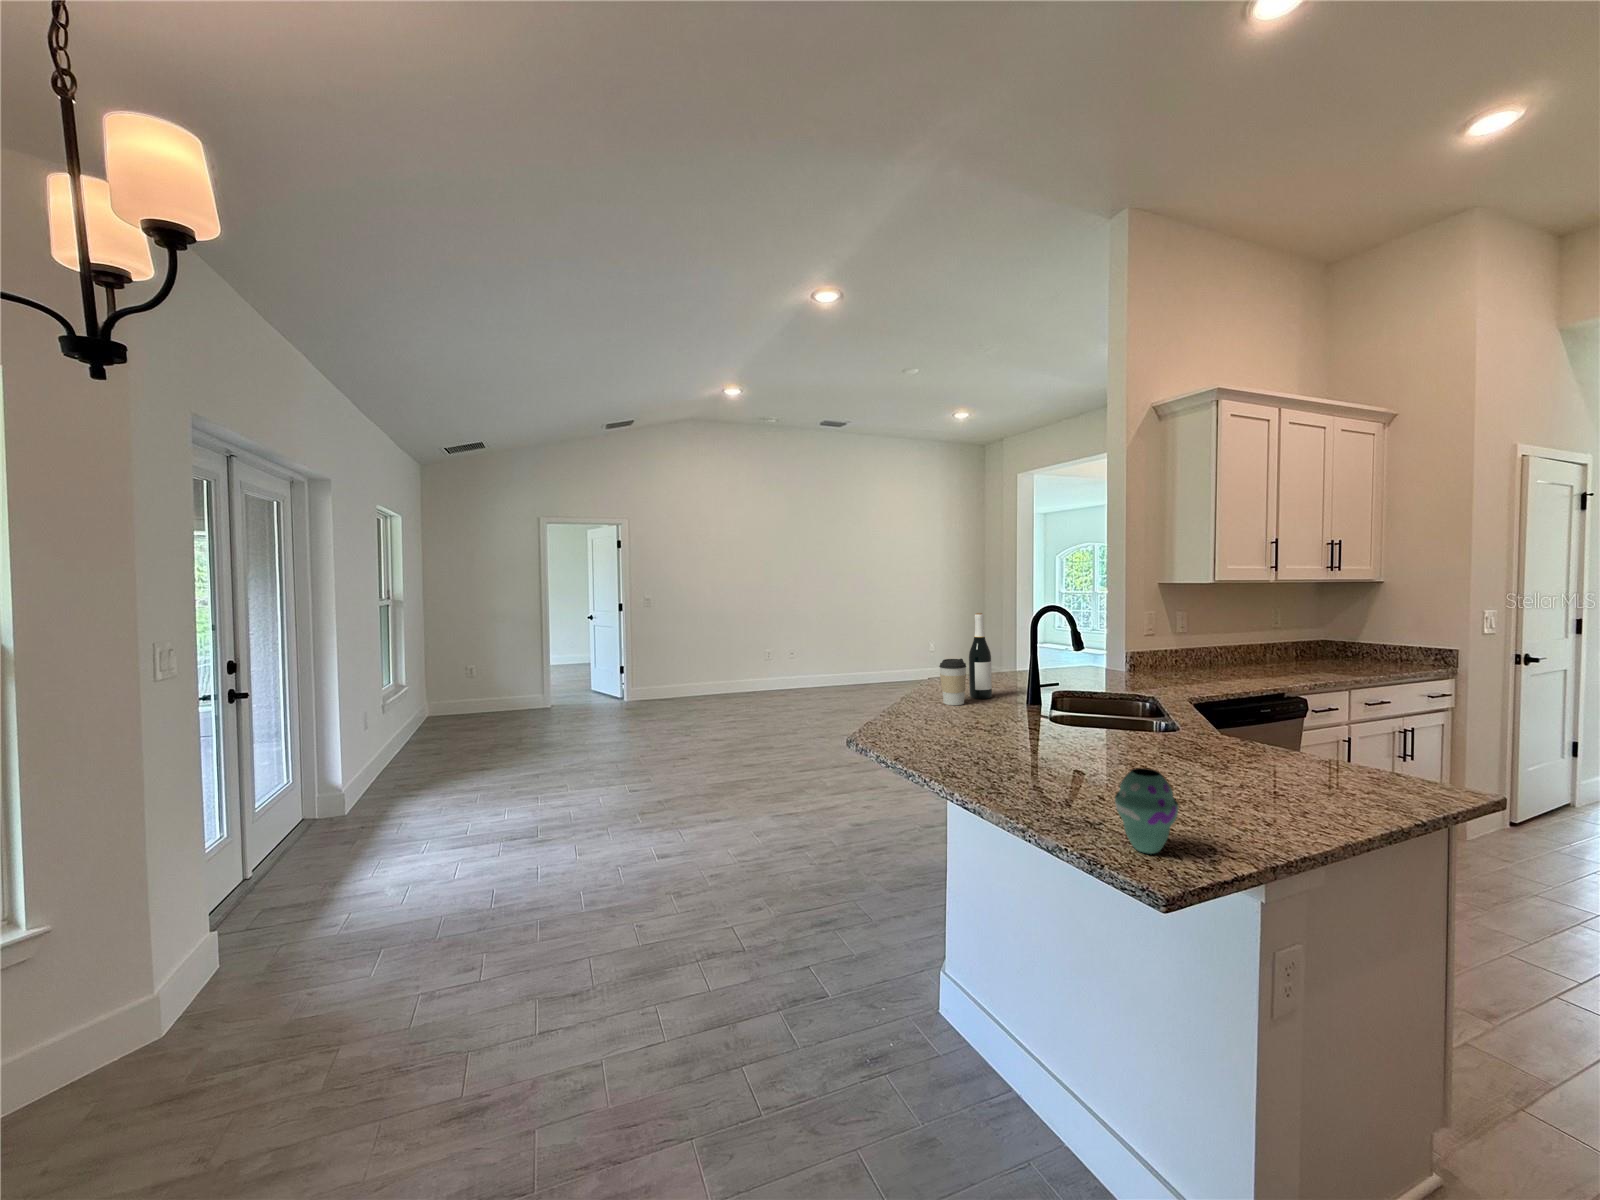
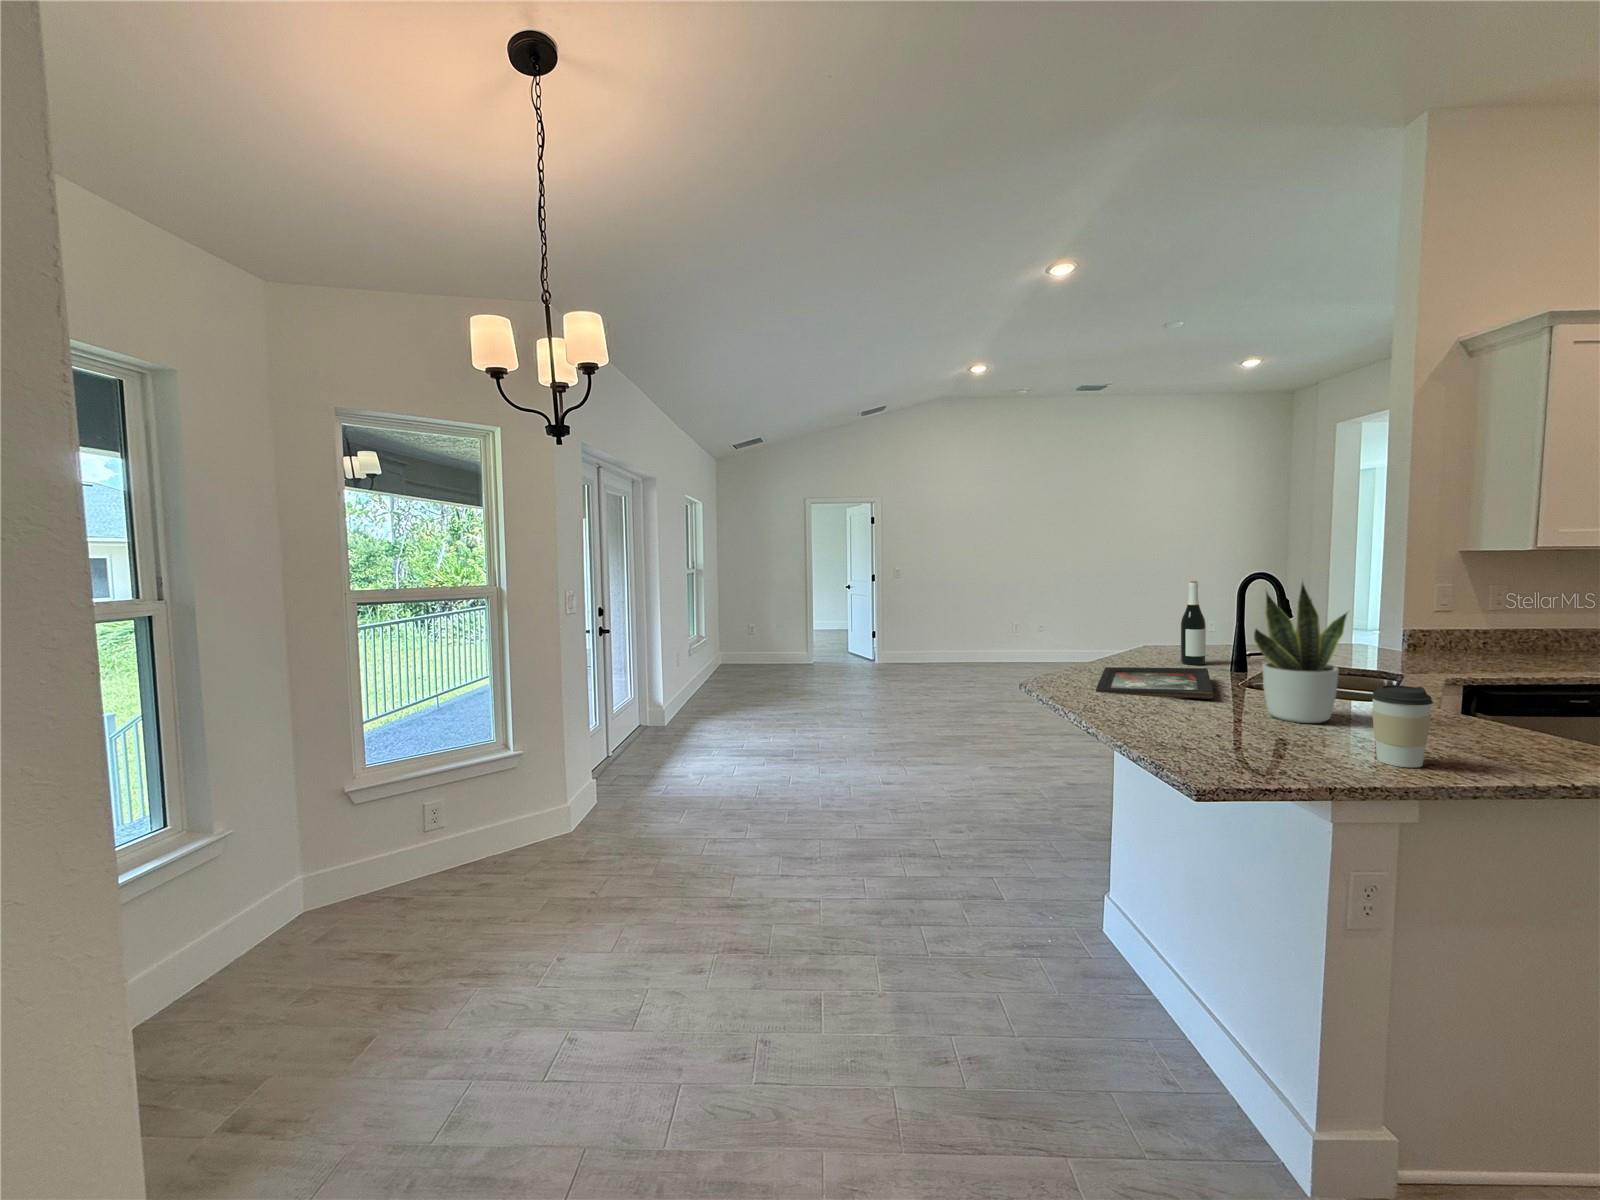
potted plant: none [1099,609,1174,766] -> present [1254,583,1347,723]
coffee cup: present [939,659,966,705] -> present [1371,685,1433,768]
decorative tray: none [913,705,1044,746] -> present [1096,667,1213,699]
vase: present [1115,768,1179,854] -> none [1191,701,1243,767]

